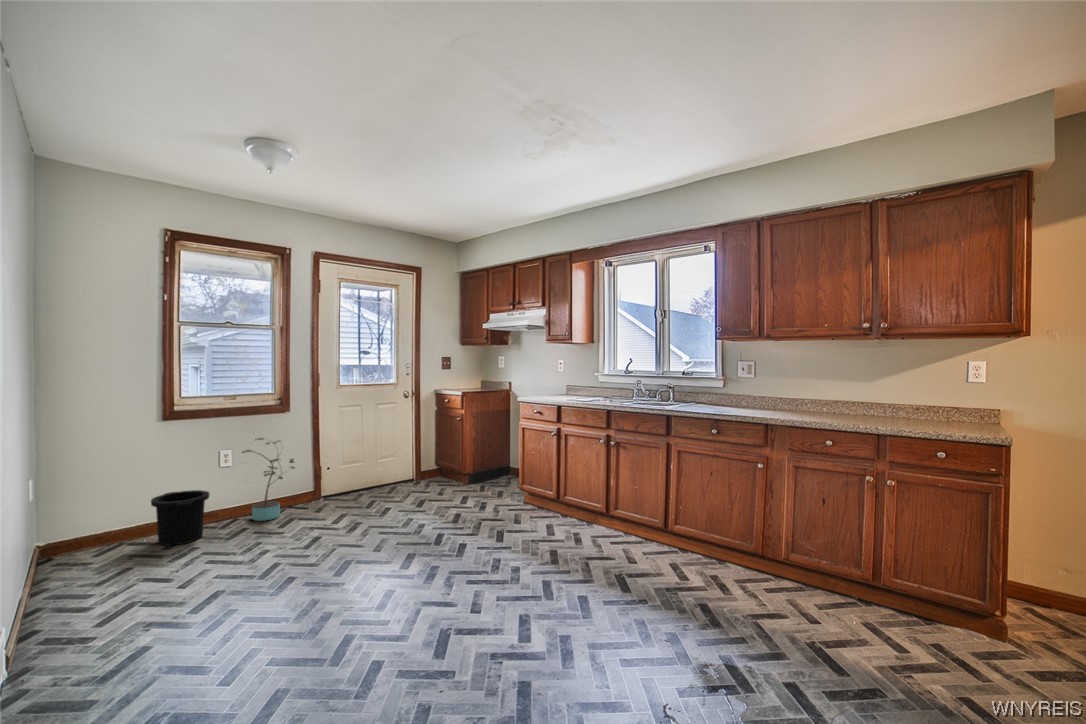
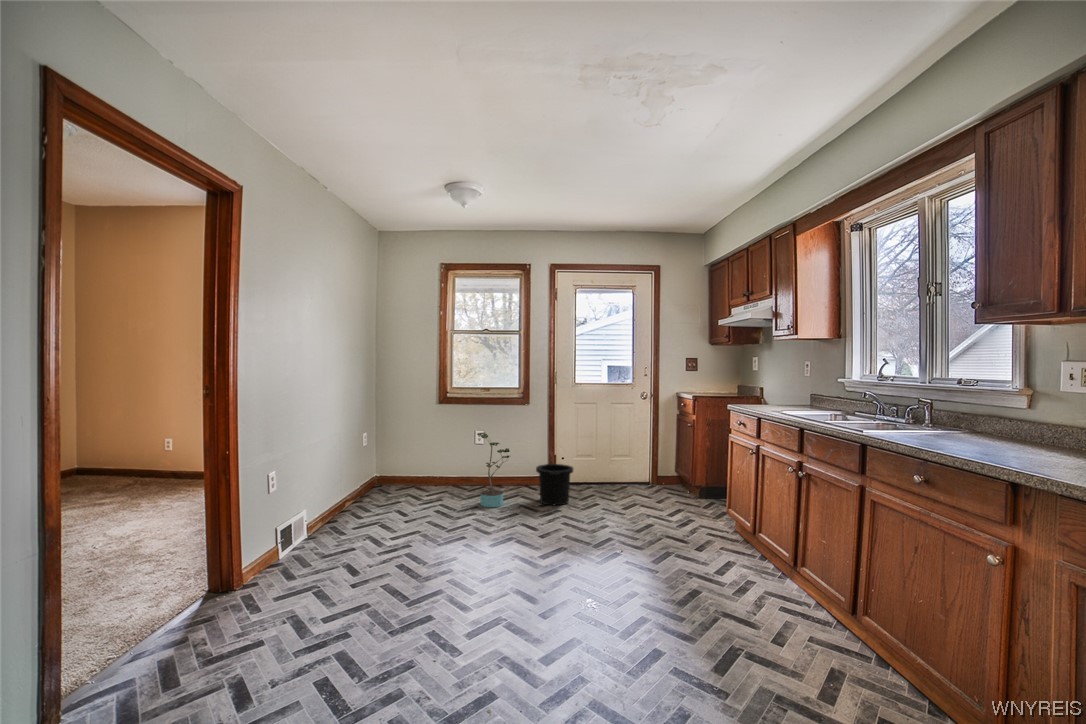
potted plant: present [242,438,295,521] -> present [477,432,509,507]

